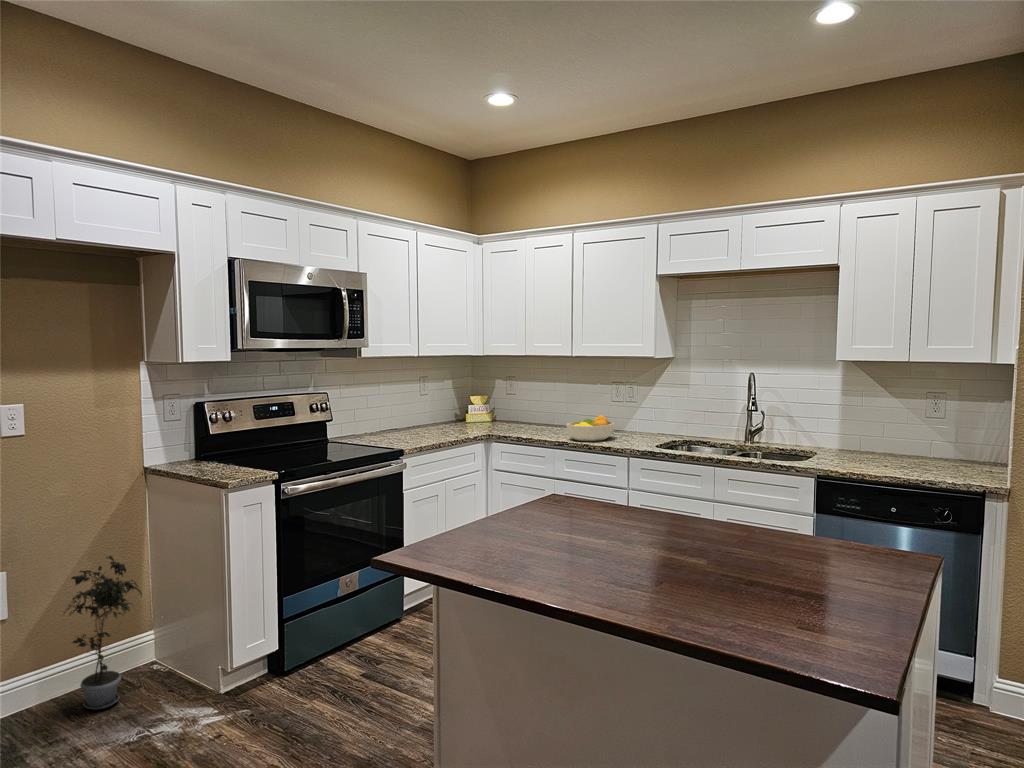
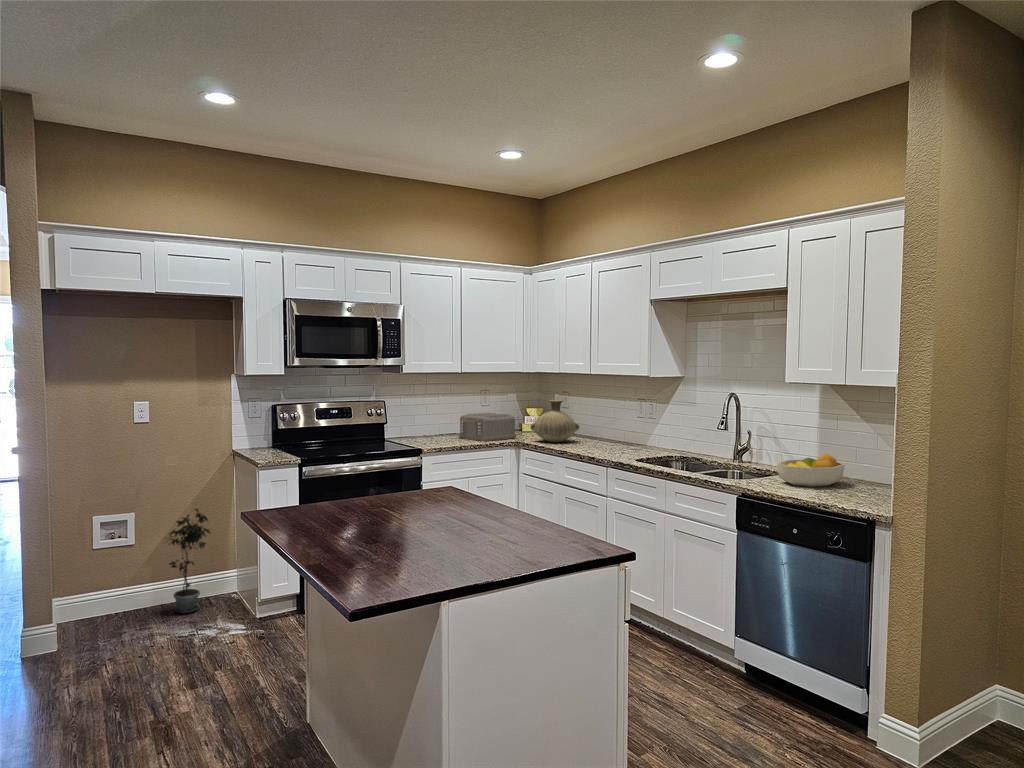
vase: none [495,385,546,431] -> present [530,400,579,442]
toaster: none [407,401,471,435] -> present [459,413,516,441]
fruit bowl: present [566,415,614,441] -> present [777,454,845,487]

